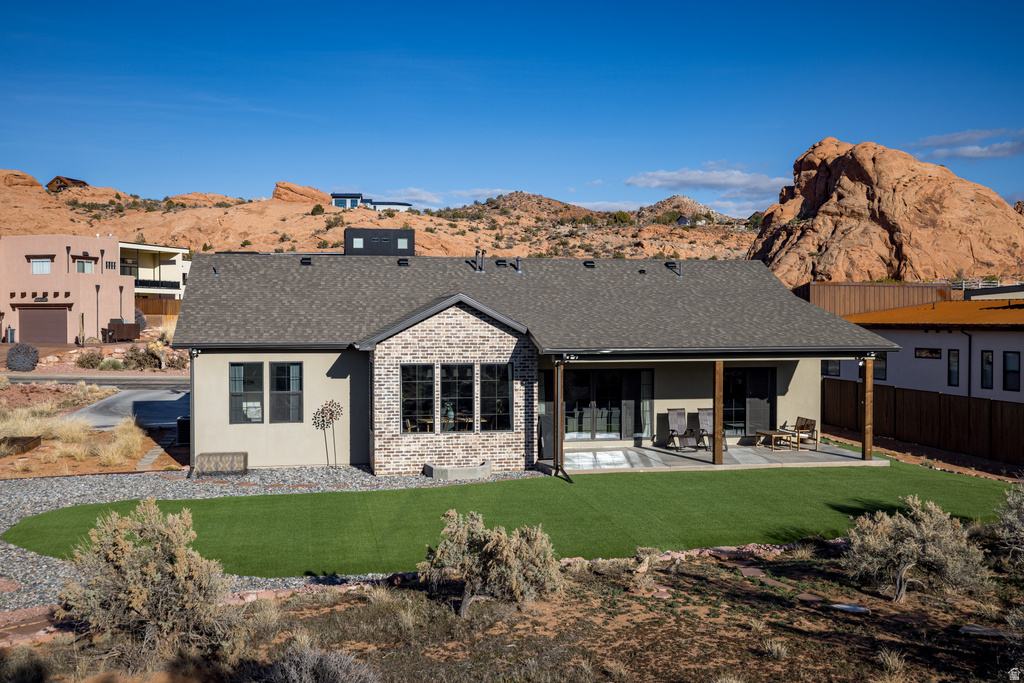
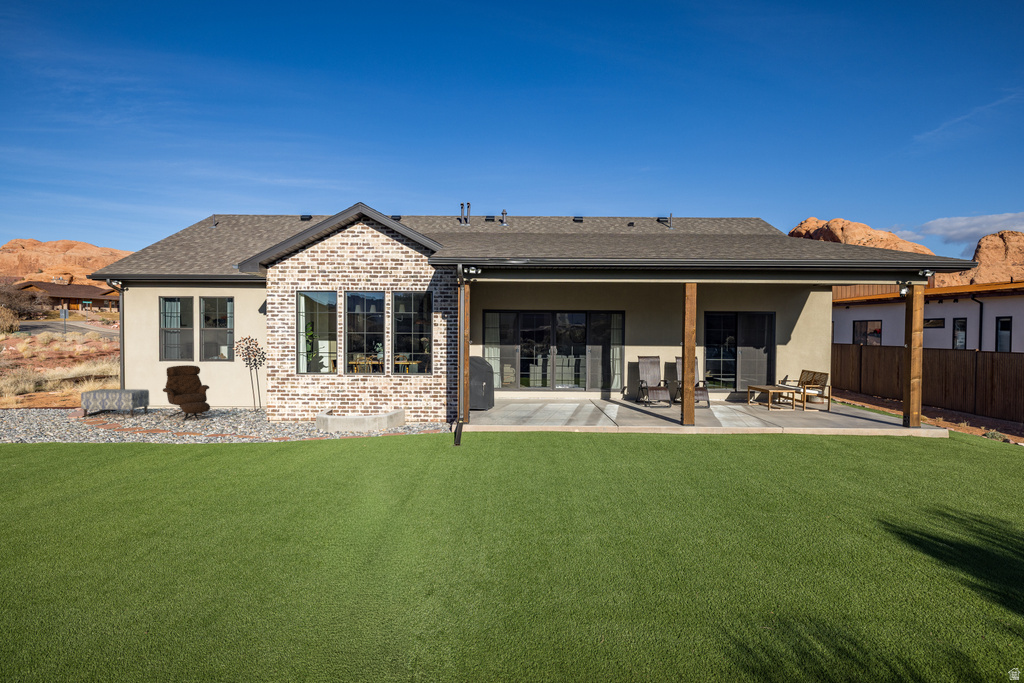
lounge chair: none [269,428,316,478] -> present [163,365,210,421]

